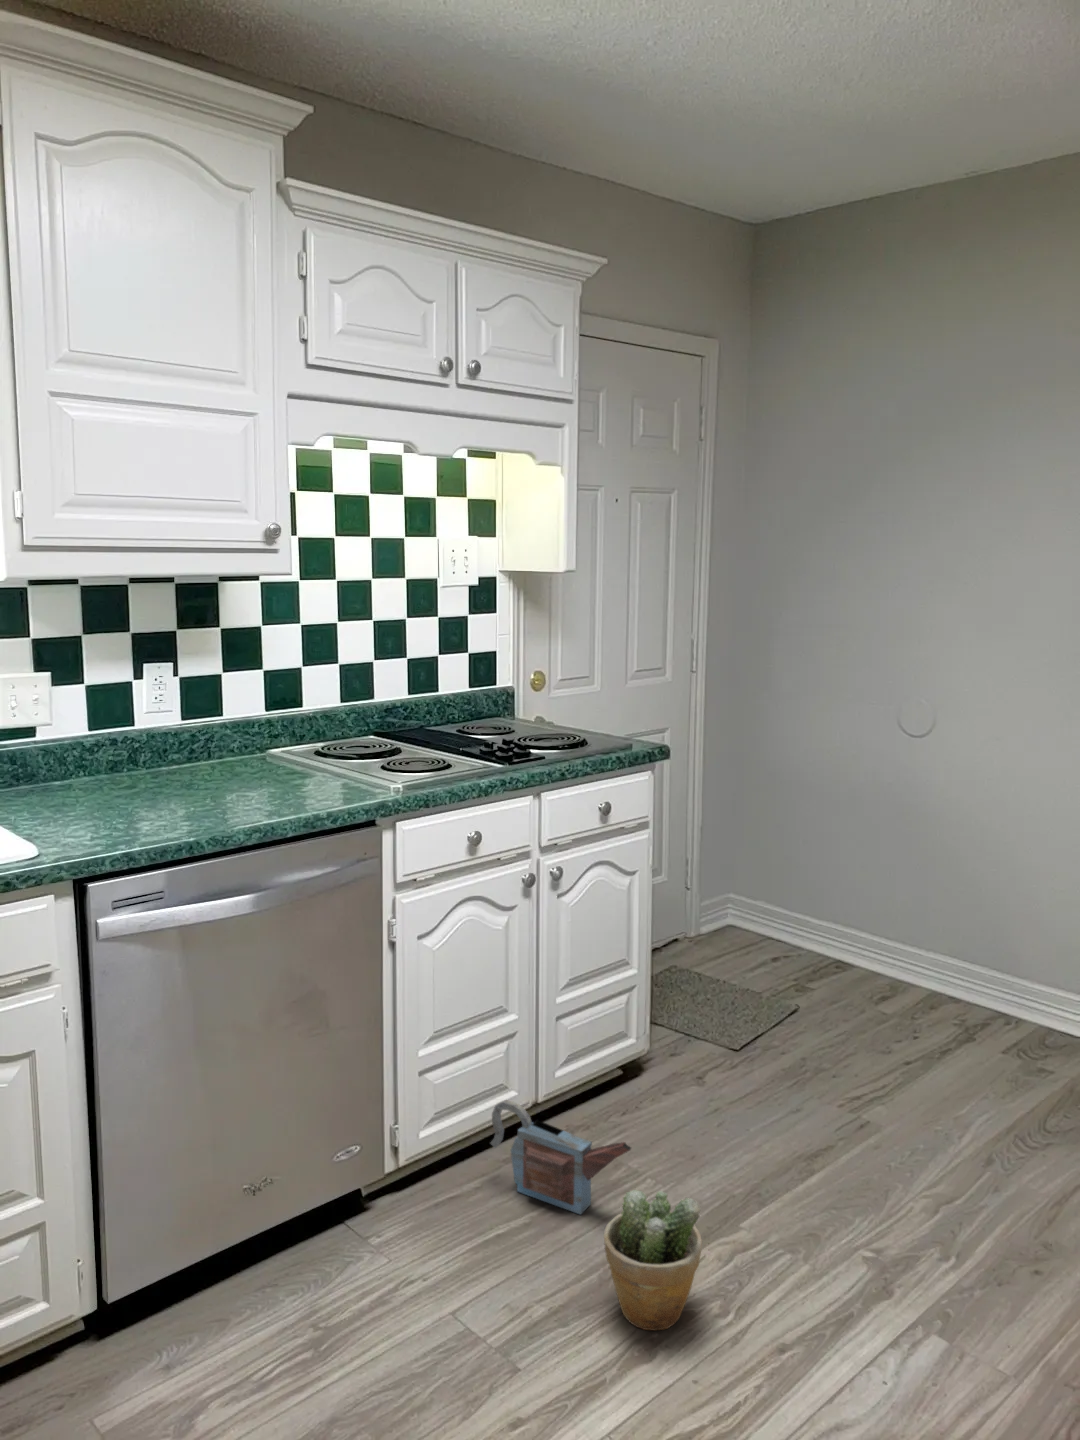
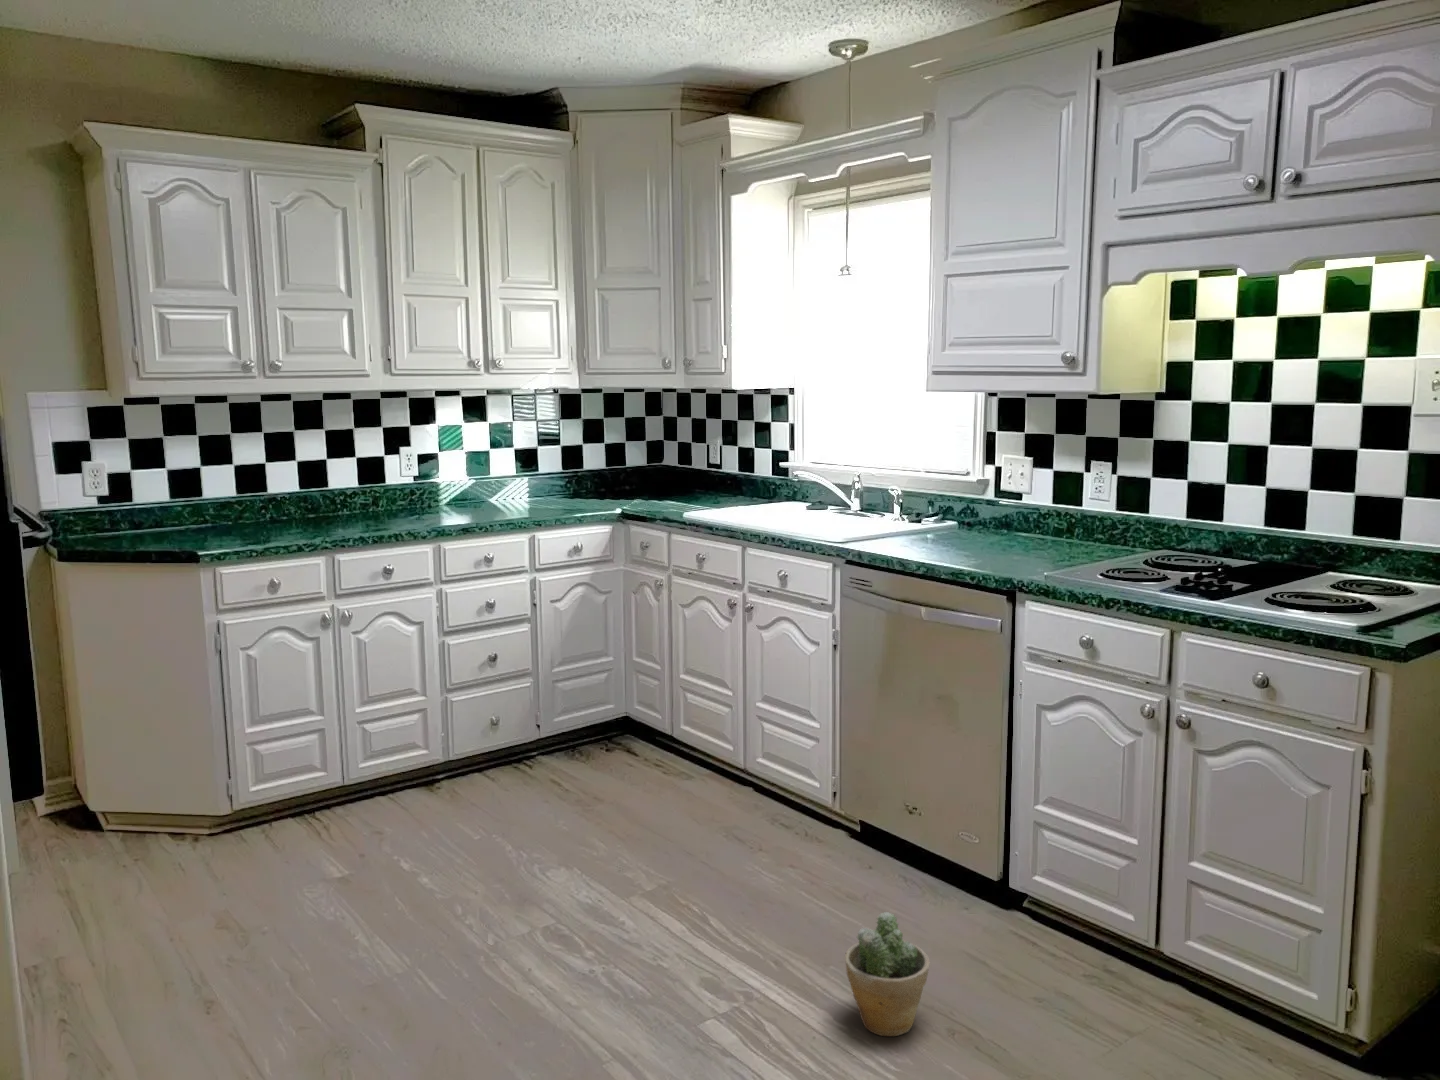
watering can: present [491,1100,631,1214] -> none [1007,887,1074,1005]

